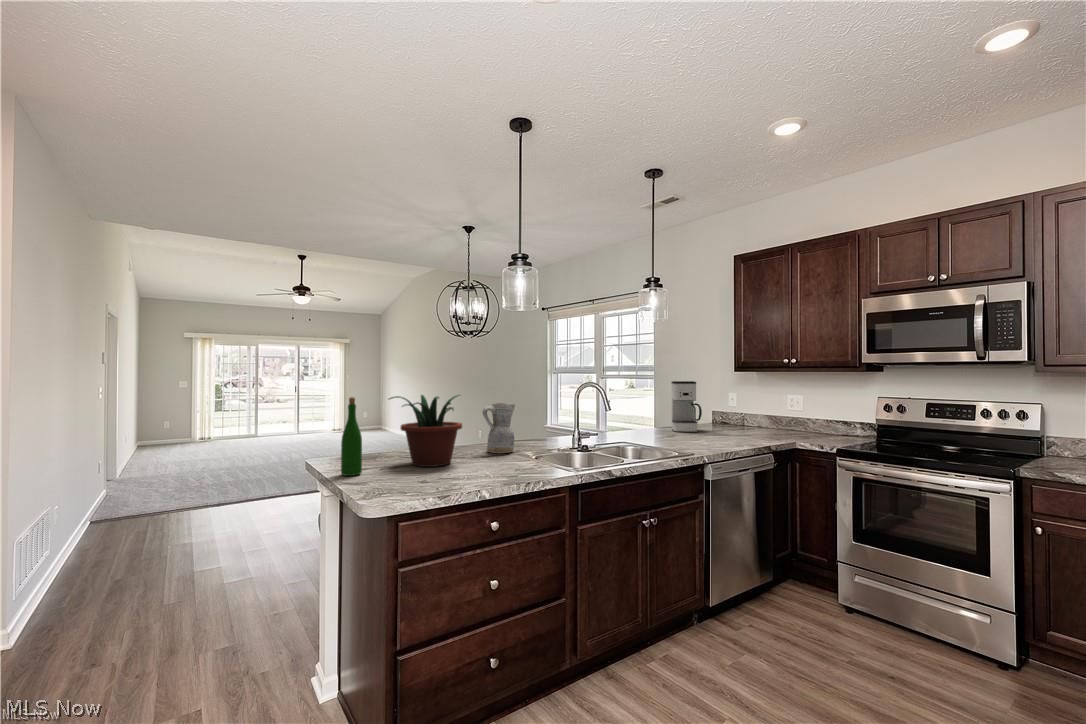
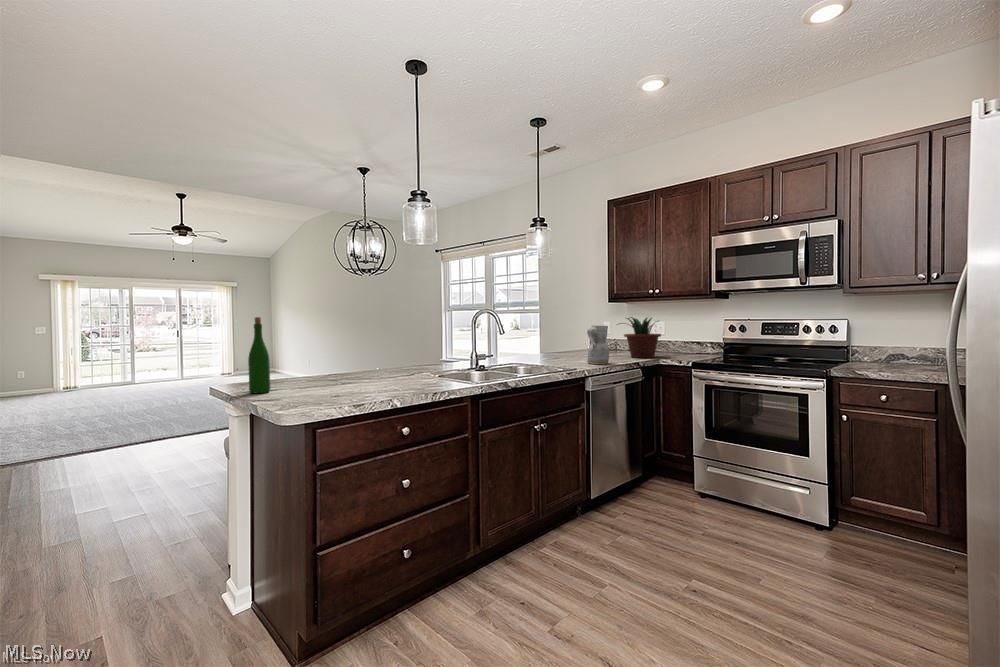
coffee maker: present [671,381,702,432] -> none [555,312,581,357]
potted plant: present [389,395,462,467] -> present [620,317,661,358]
ceramic pitcher: present [483,403,515,453] -> present [587,325,609,364]

